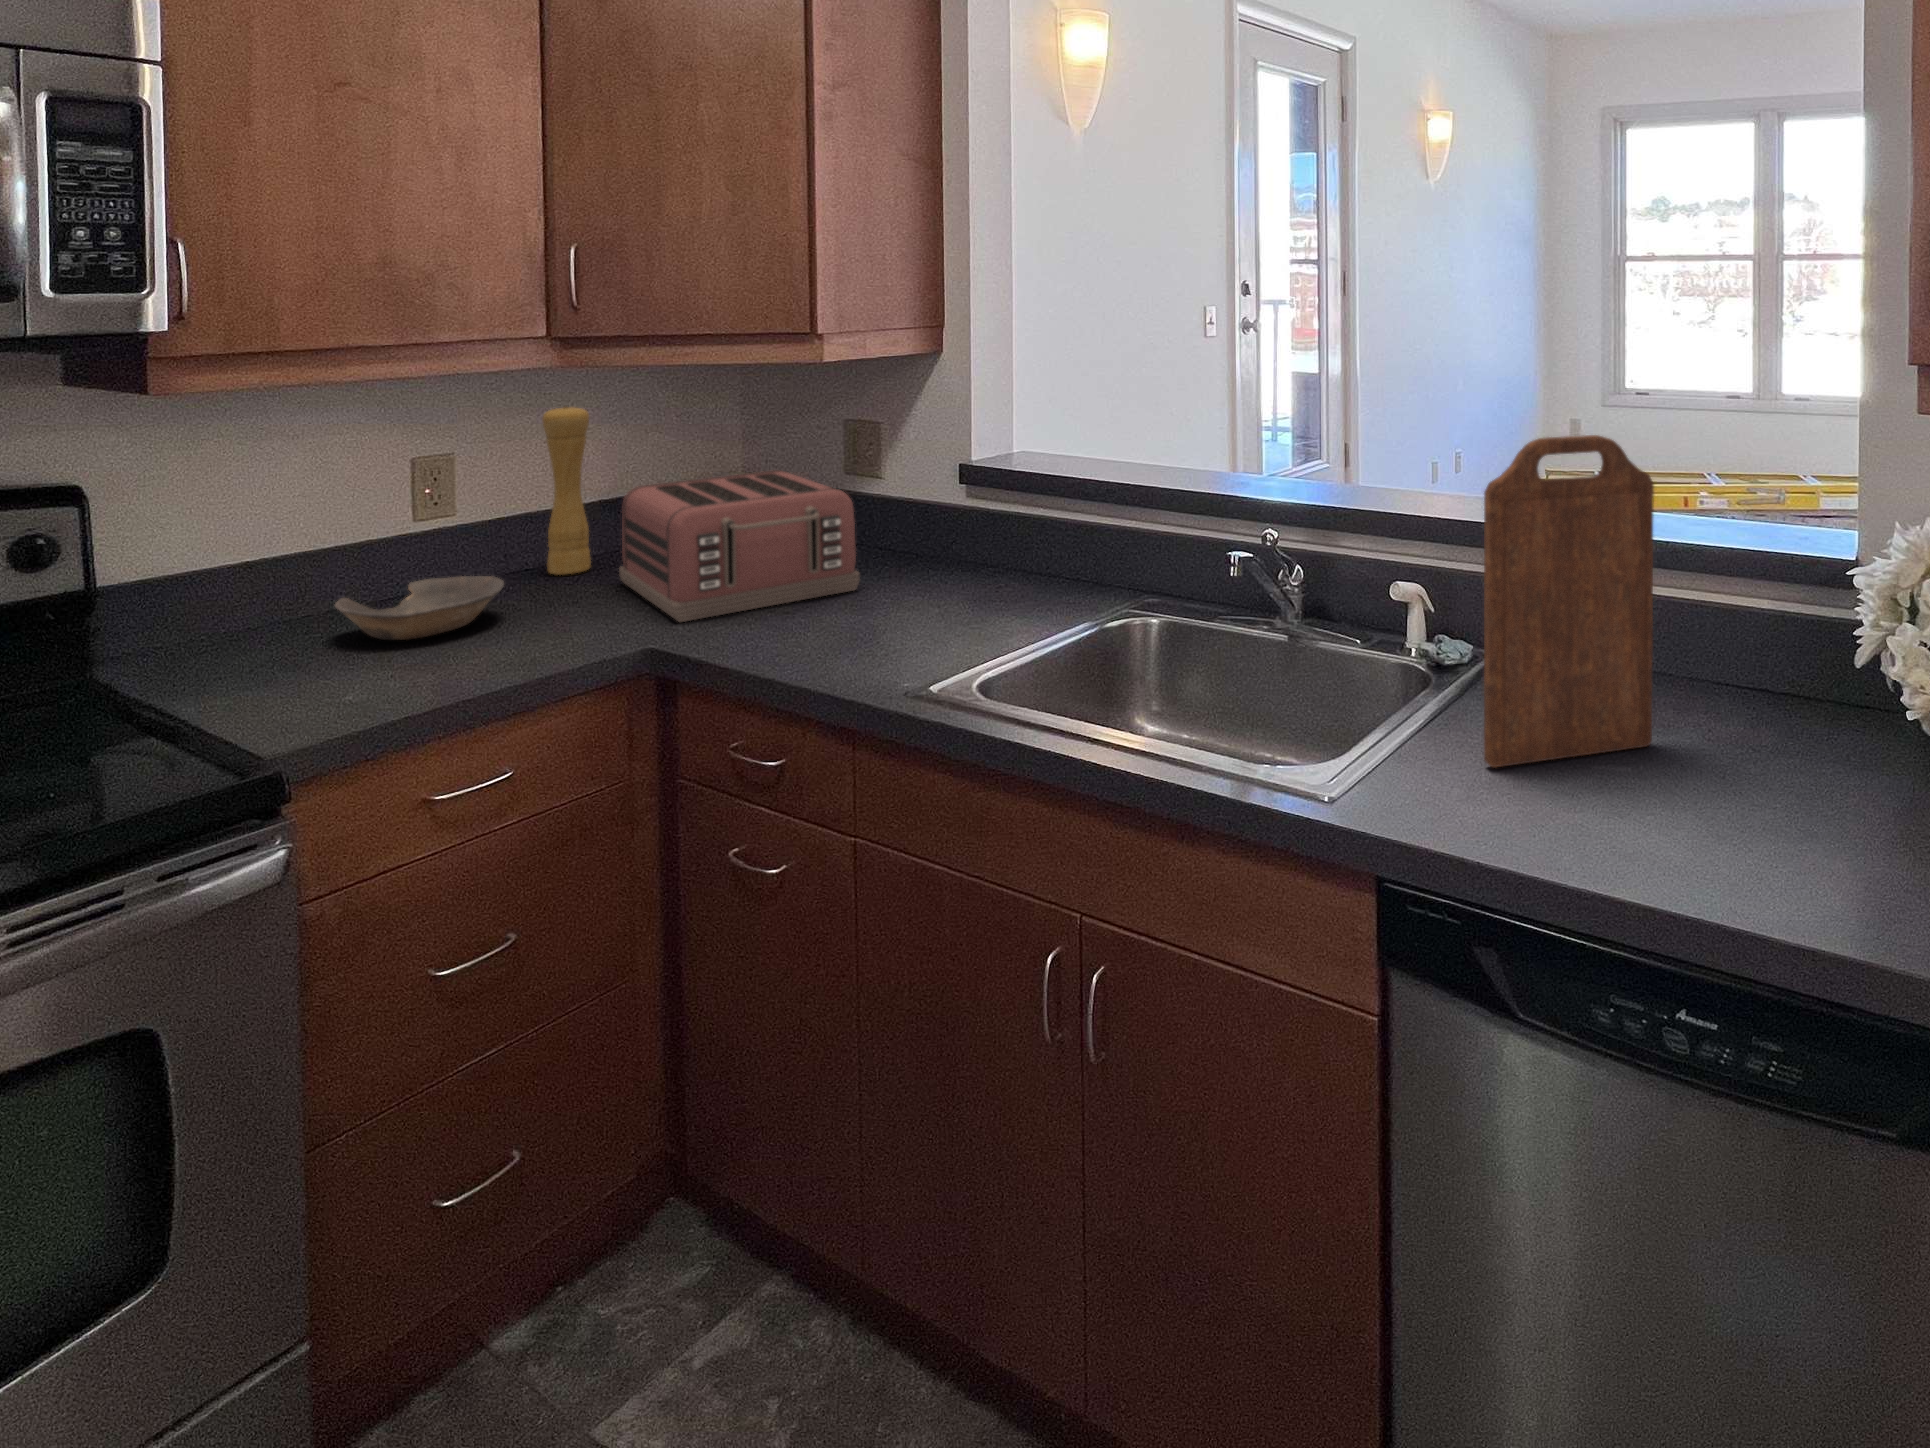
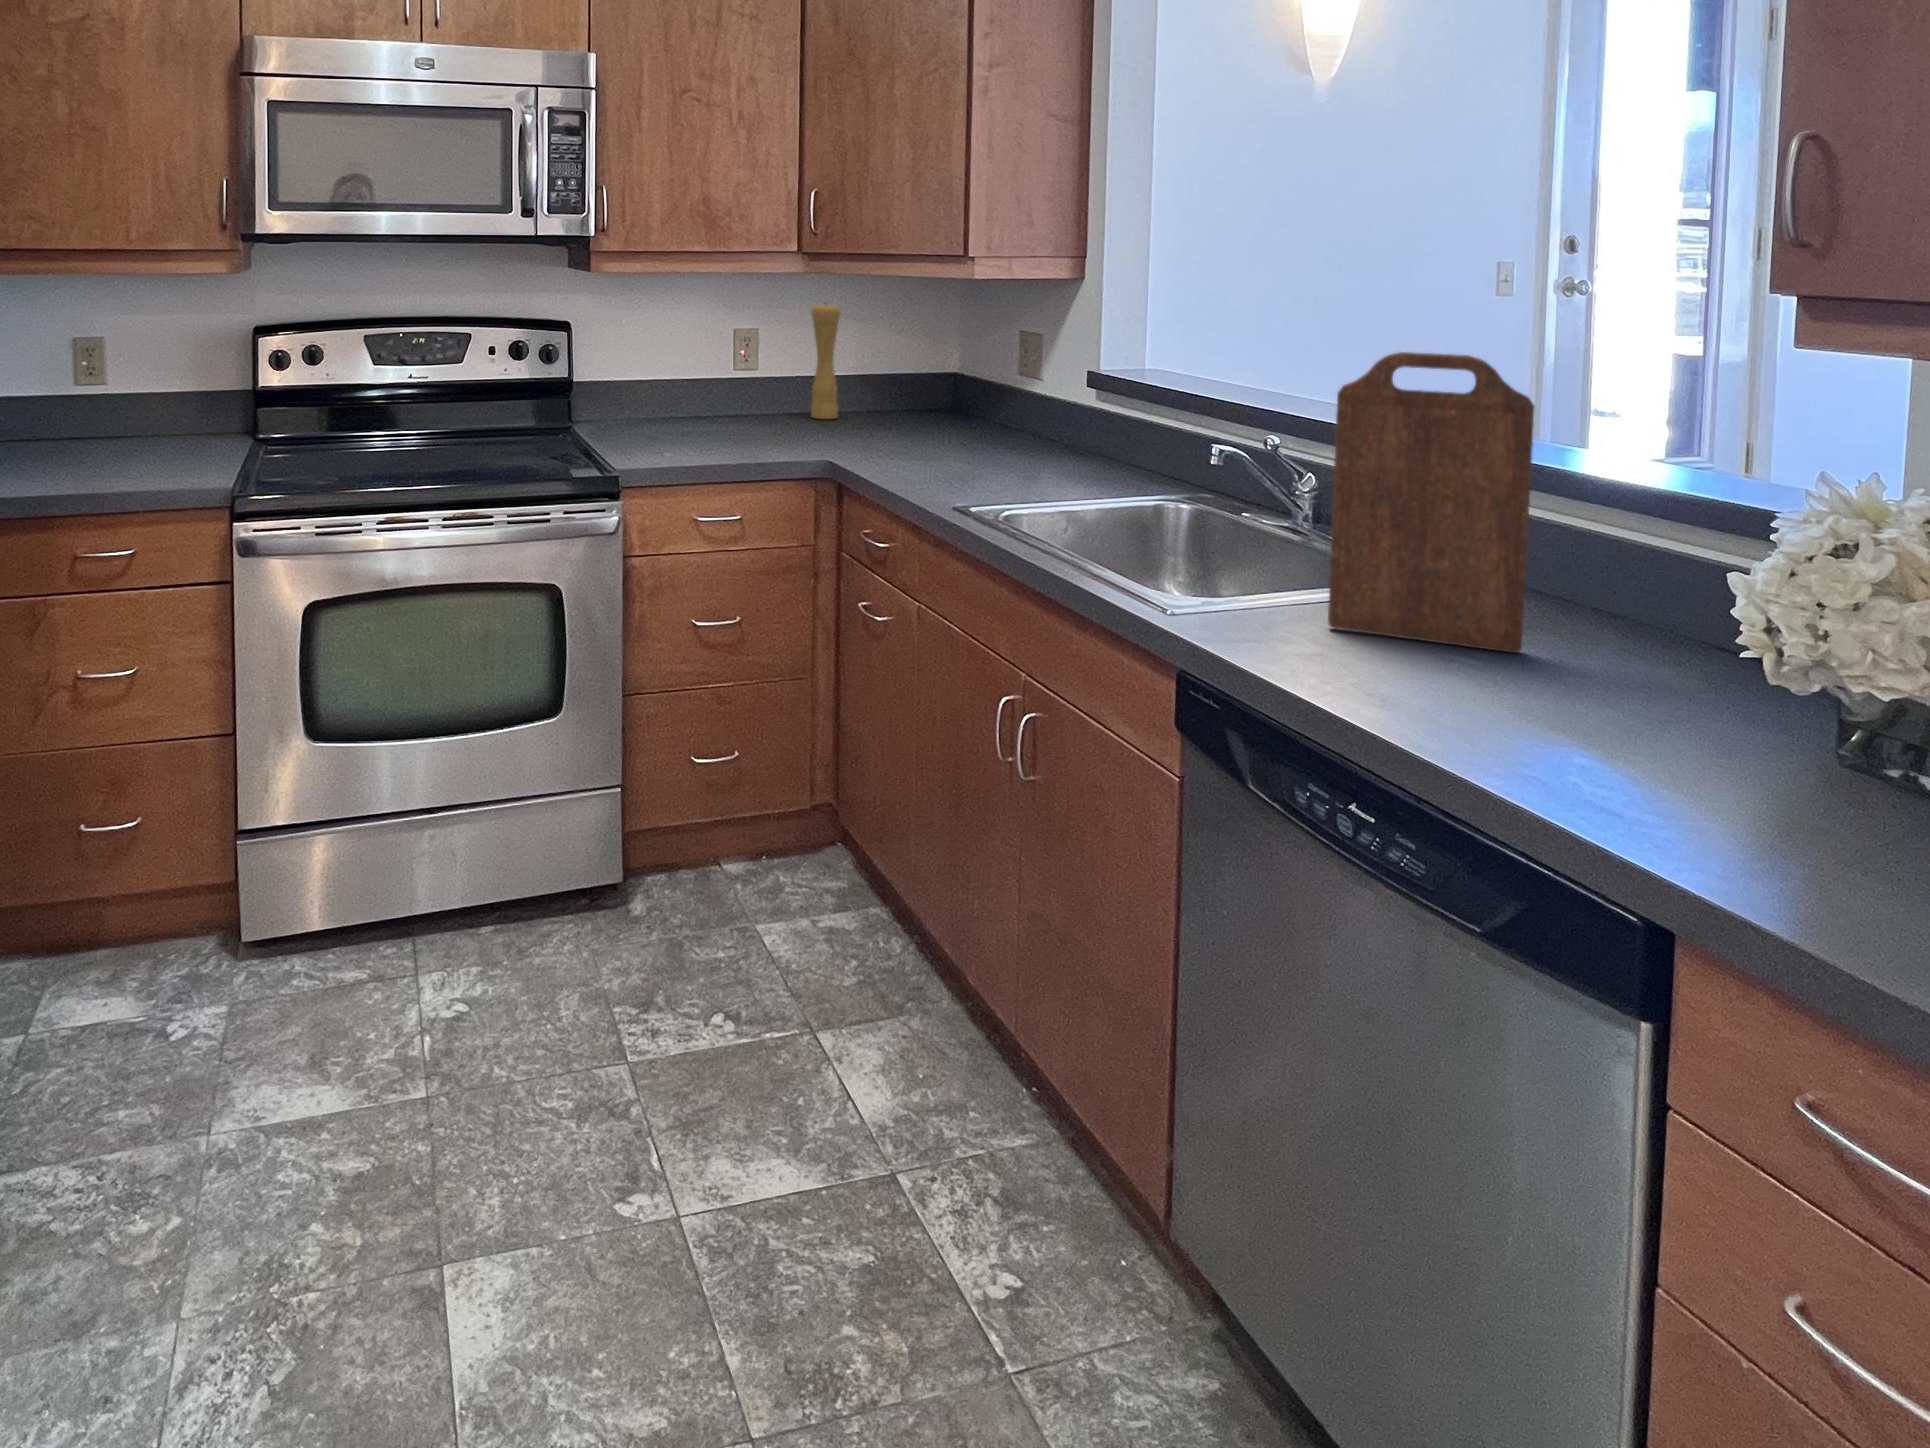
toaster: present [619,470,860,622] -> none [846,361,995,455]
bowl: present [335,576,504,640] -> none [679,405,770,436]

